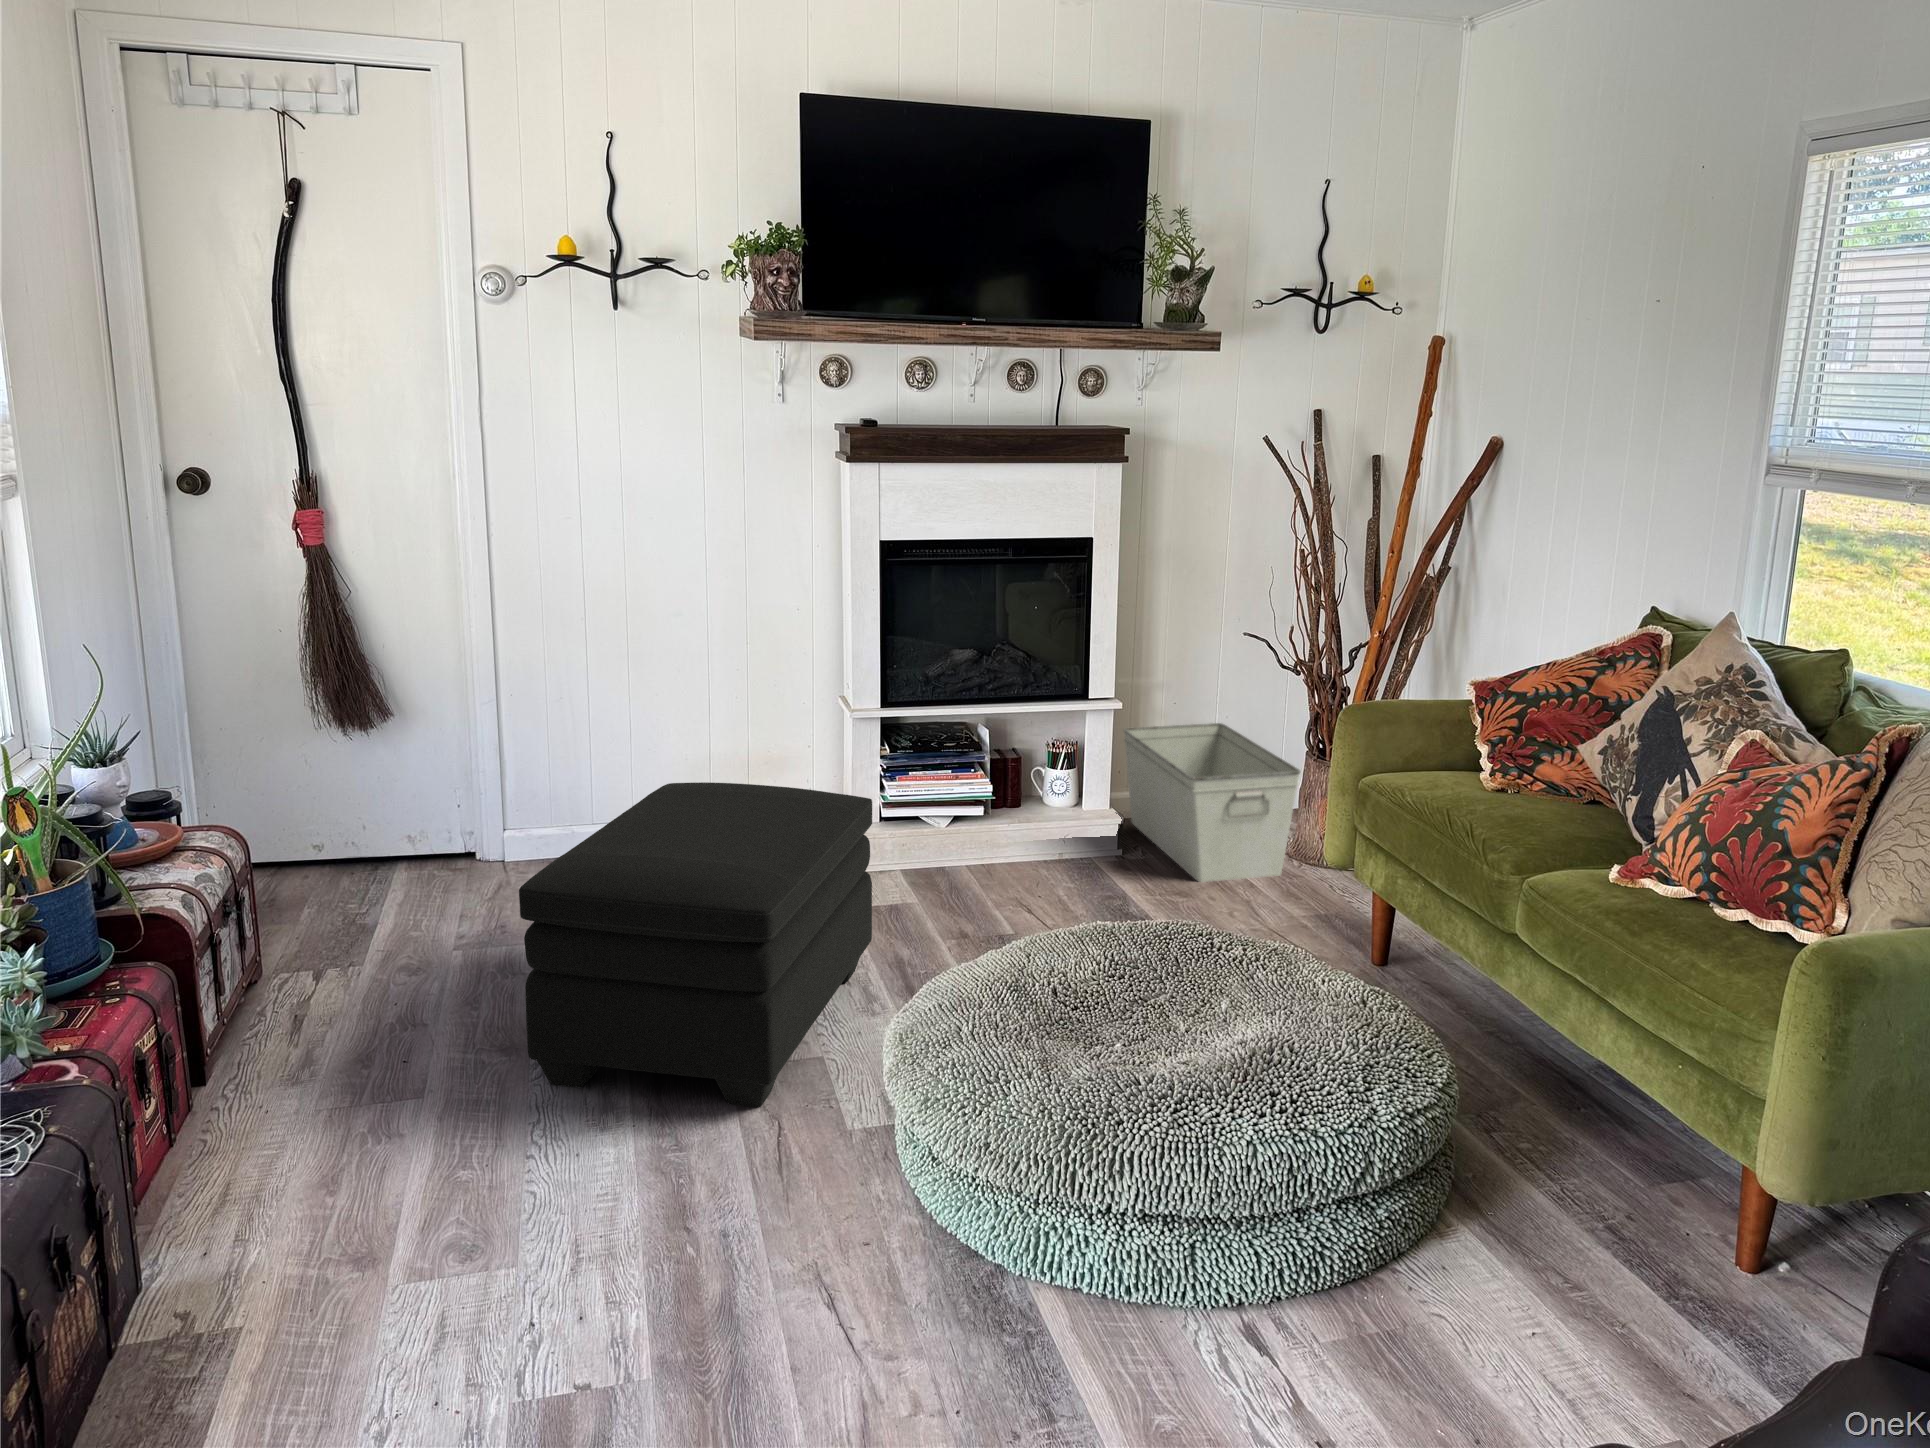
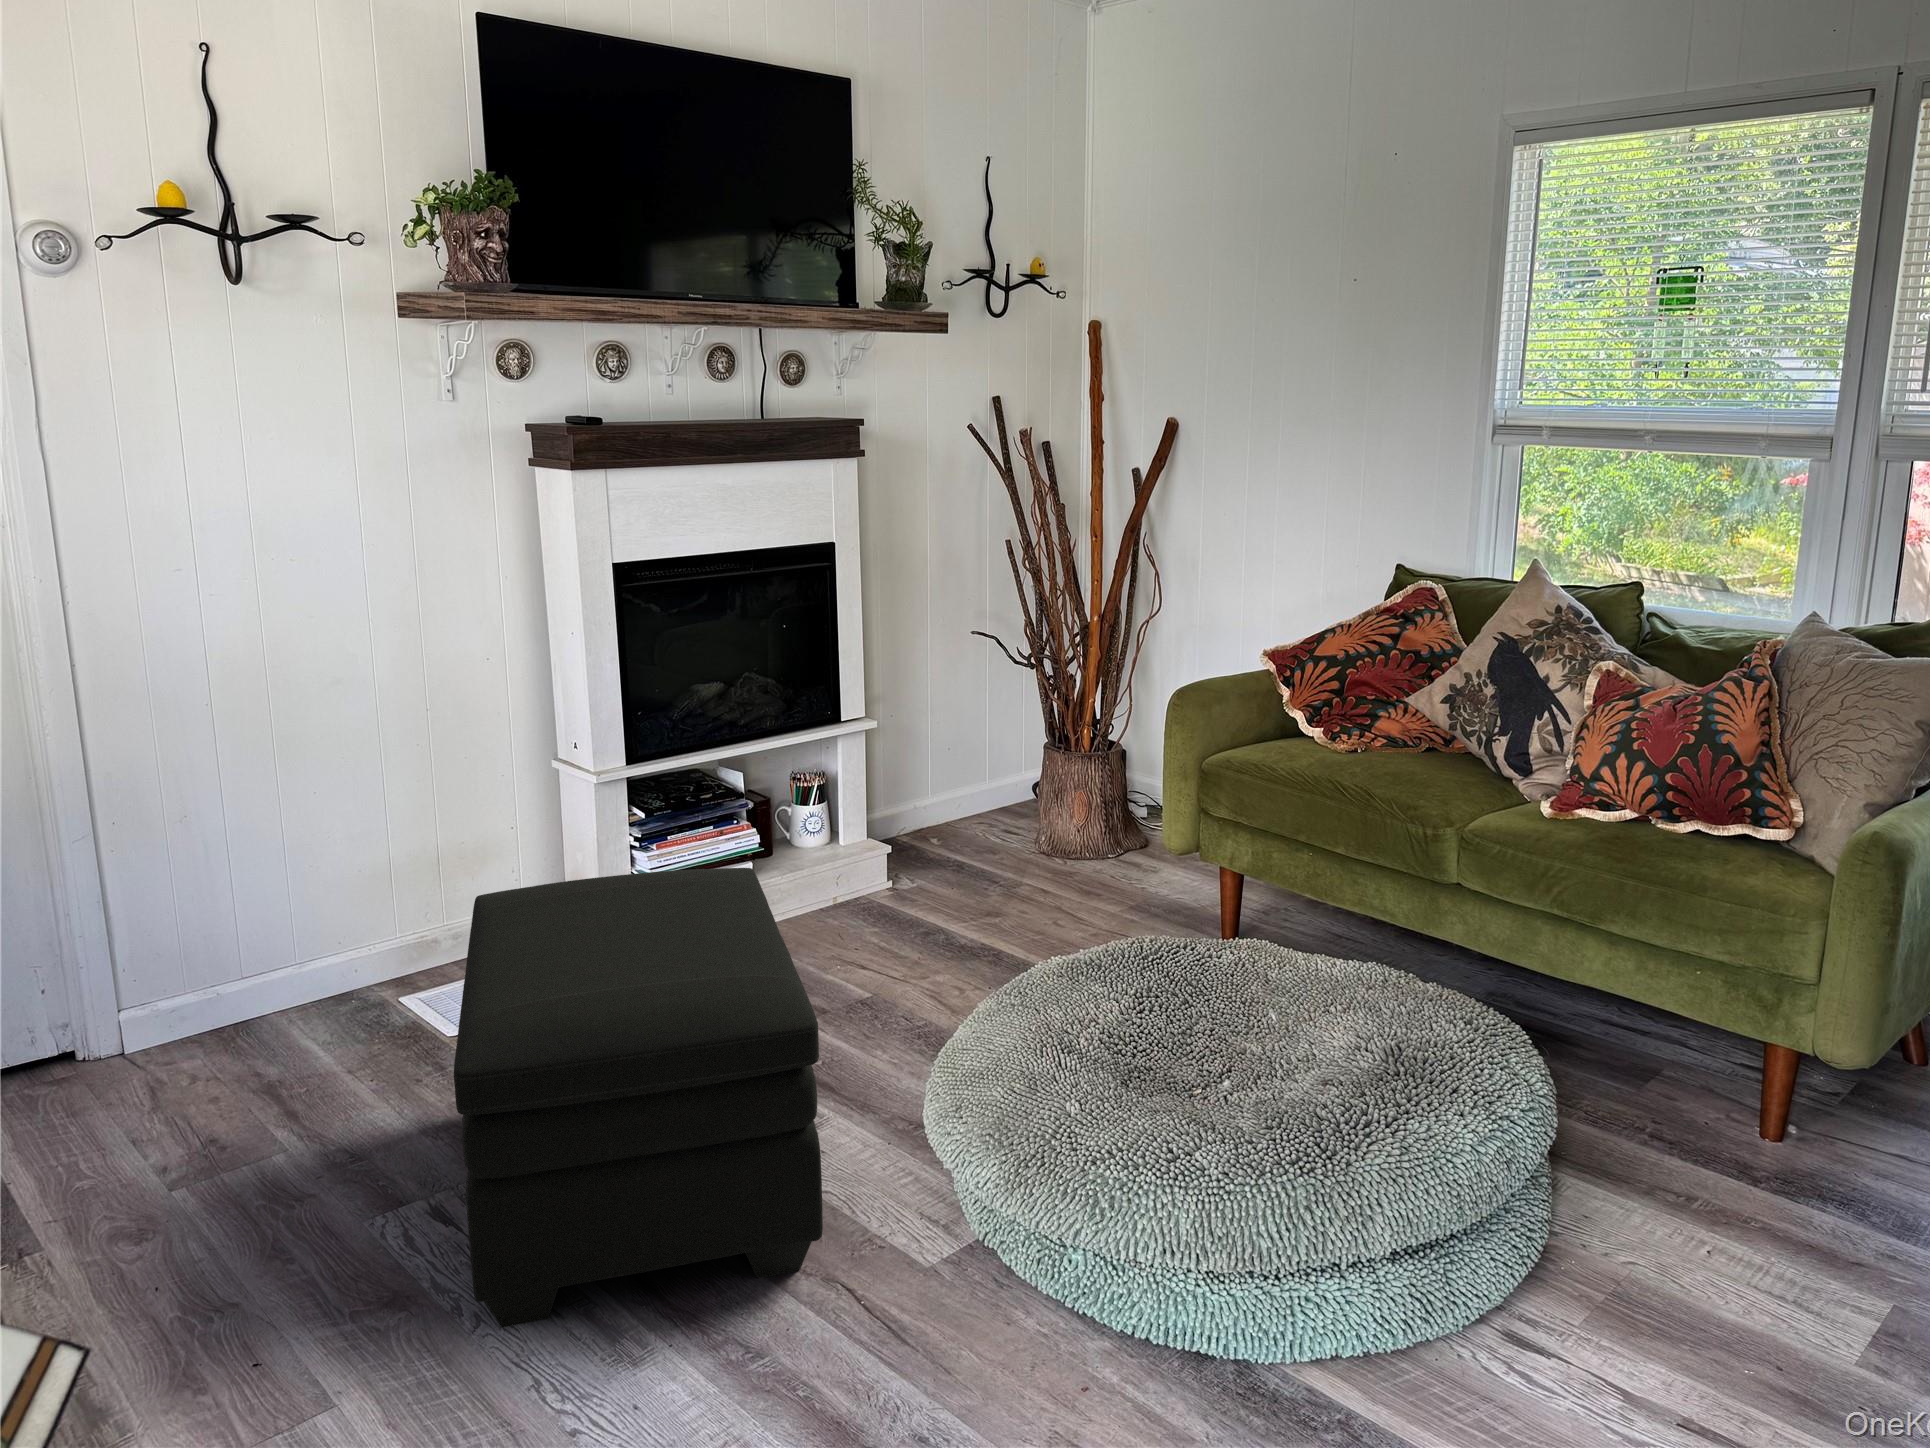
storage bin: present [1124,723,1301,882] -> none [853,728,1071,896]

